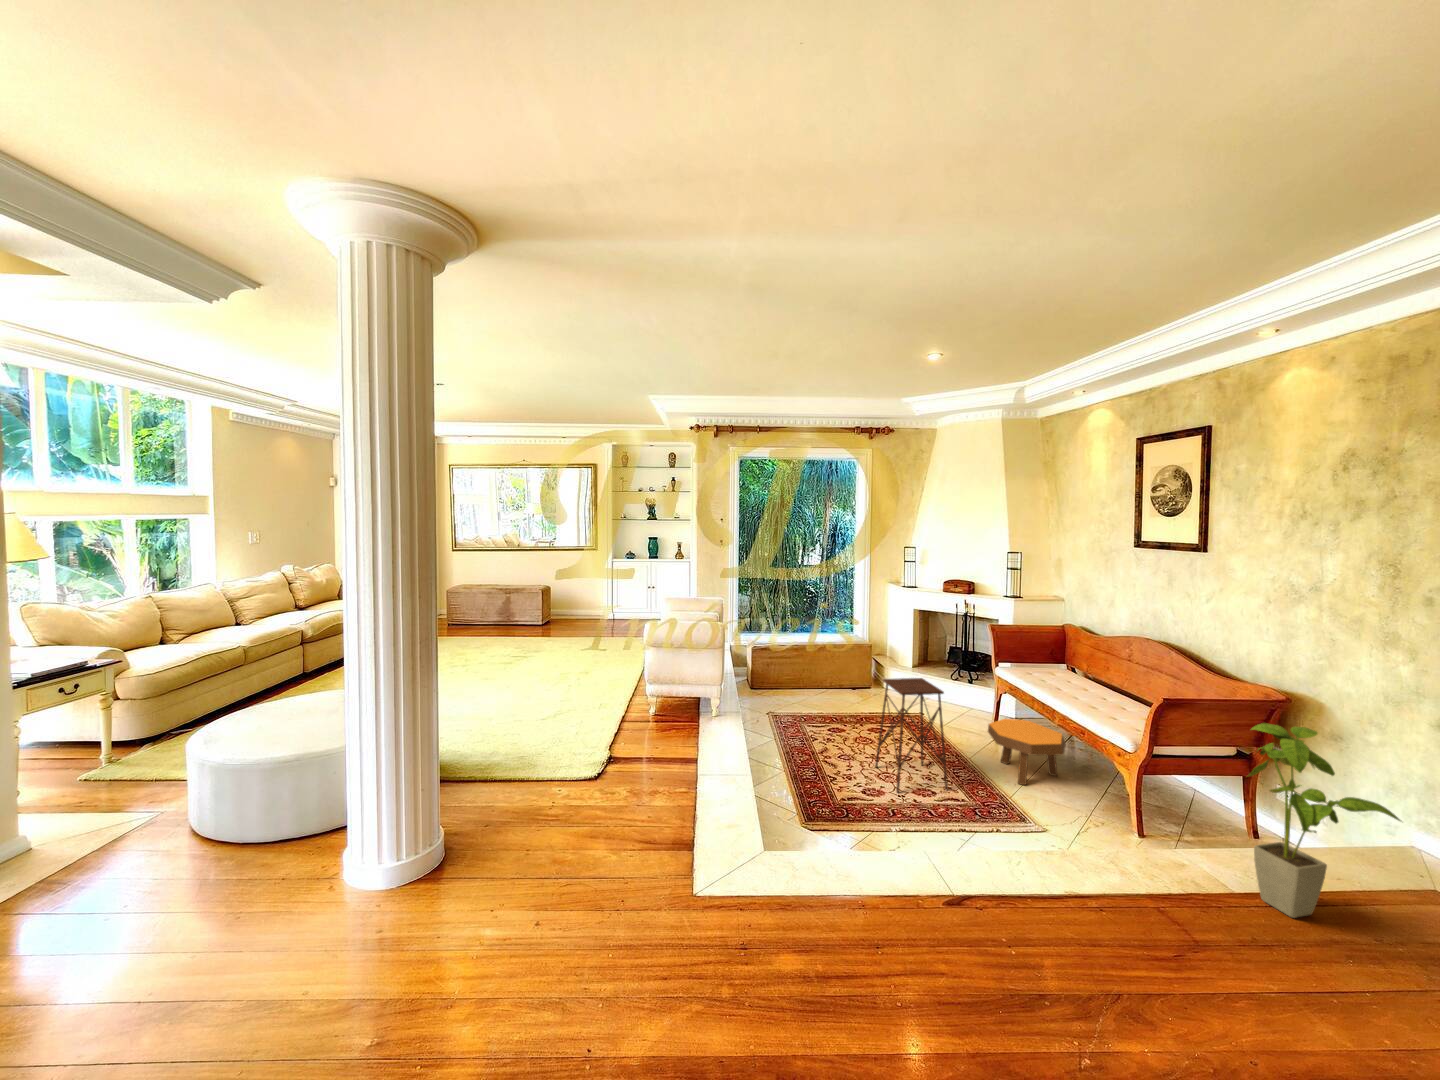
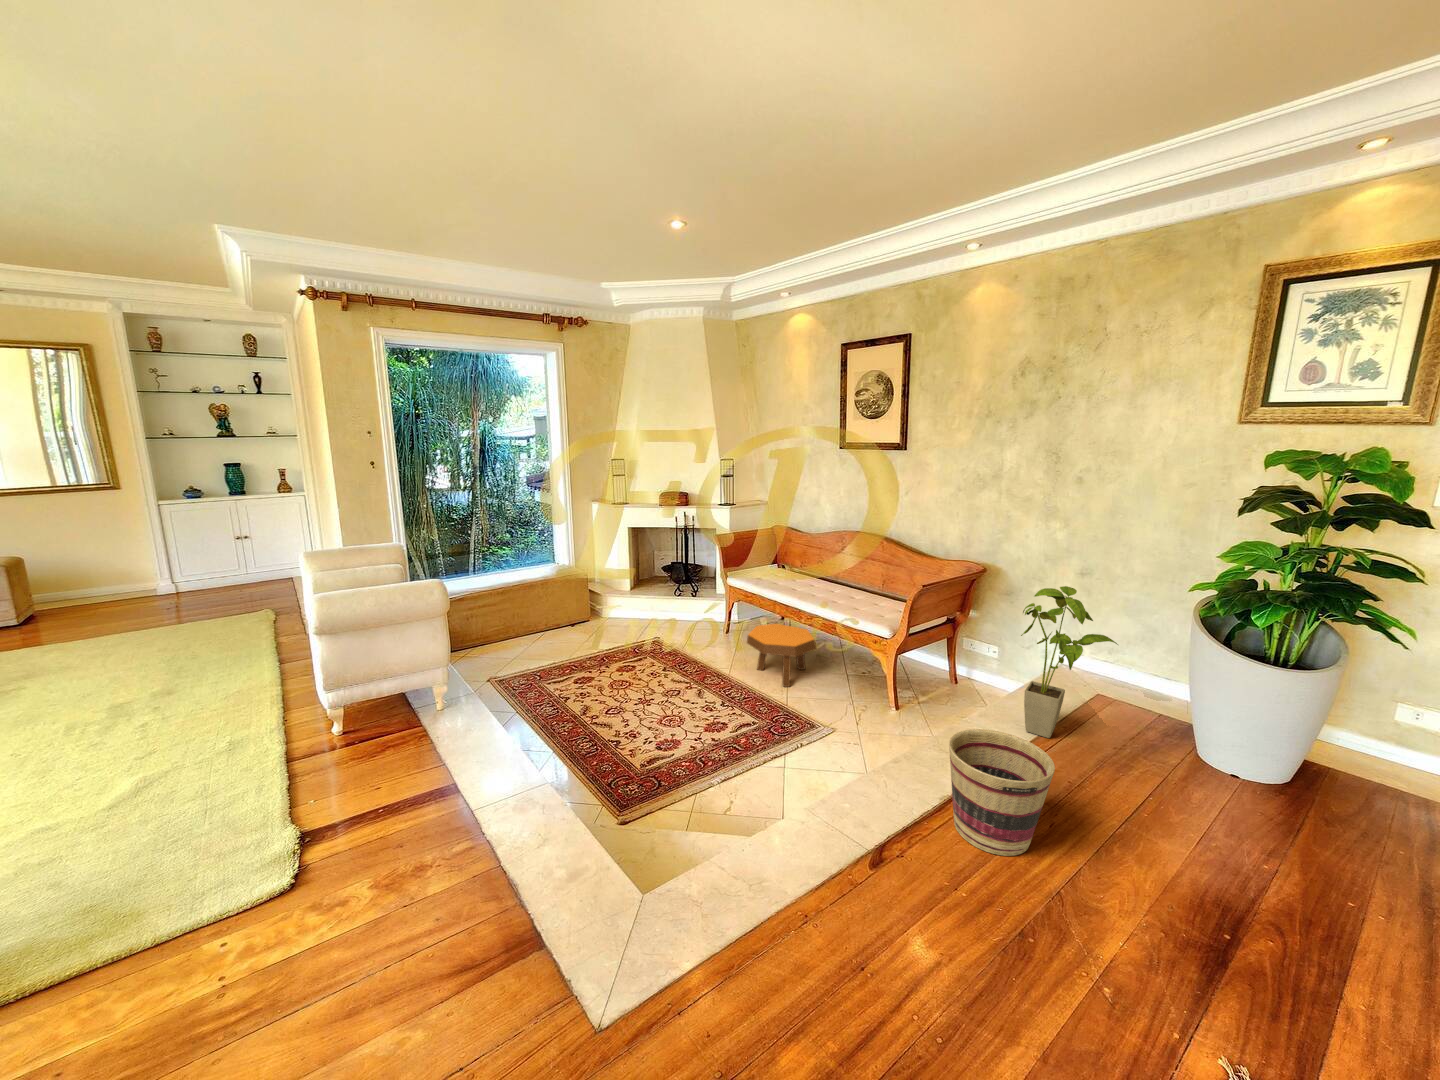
side table: present [875,678,948,792] -> none [652,601,734,735]
basket: none [1041,834,1156,974] -> present [949,729,1055,856]

